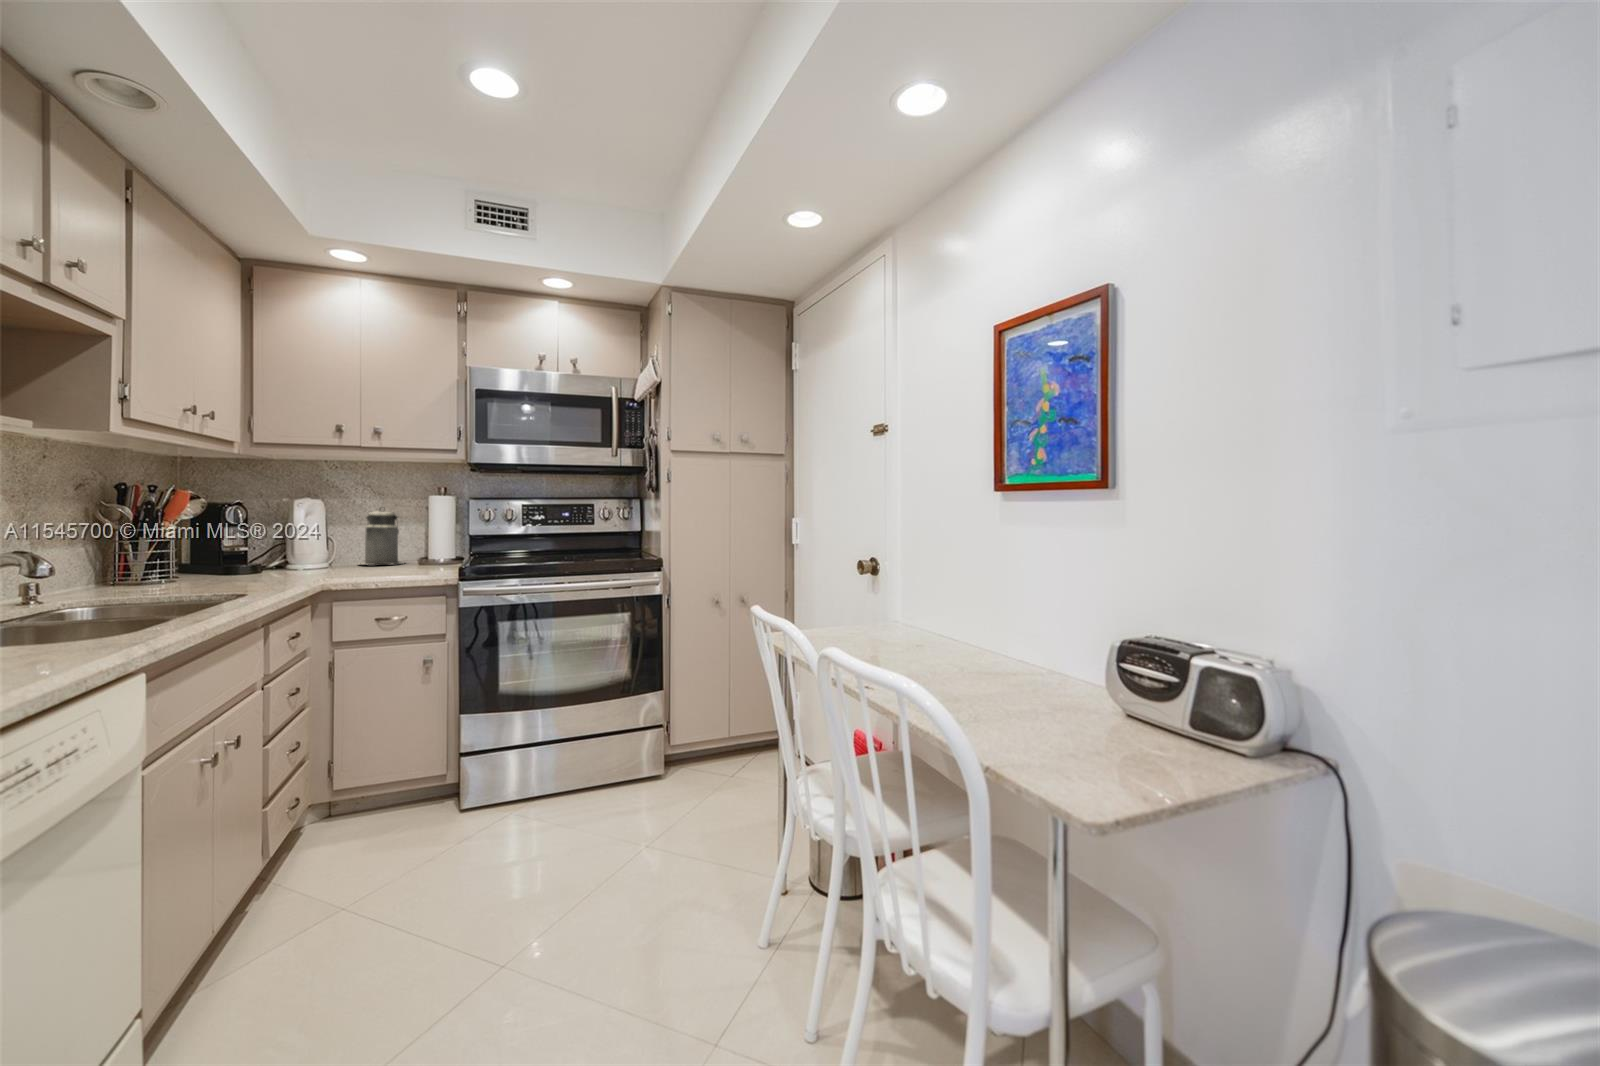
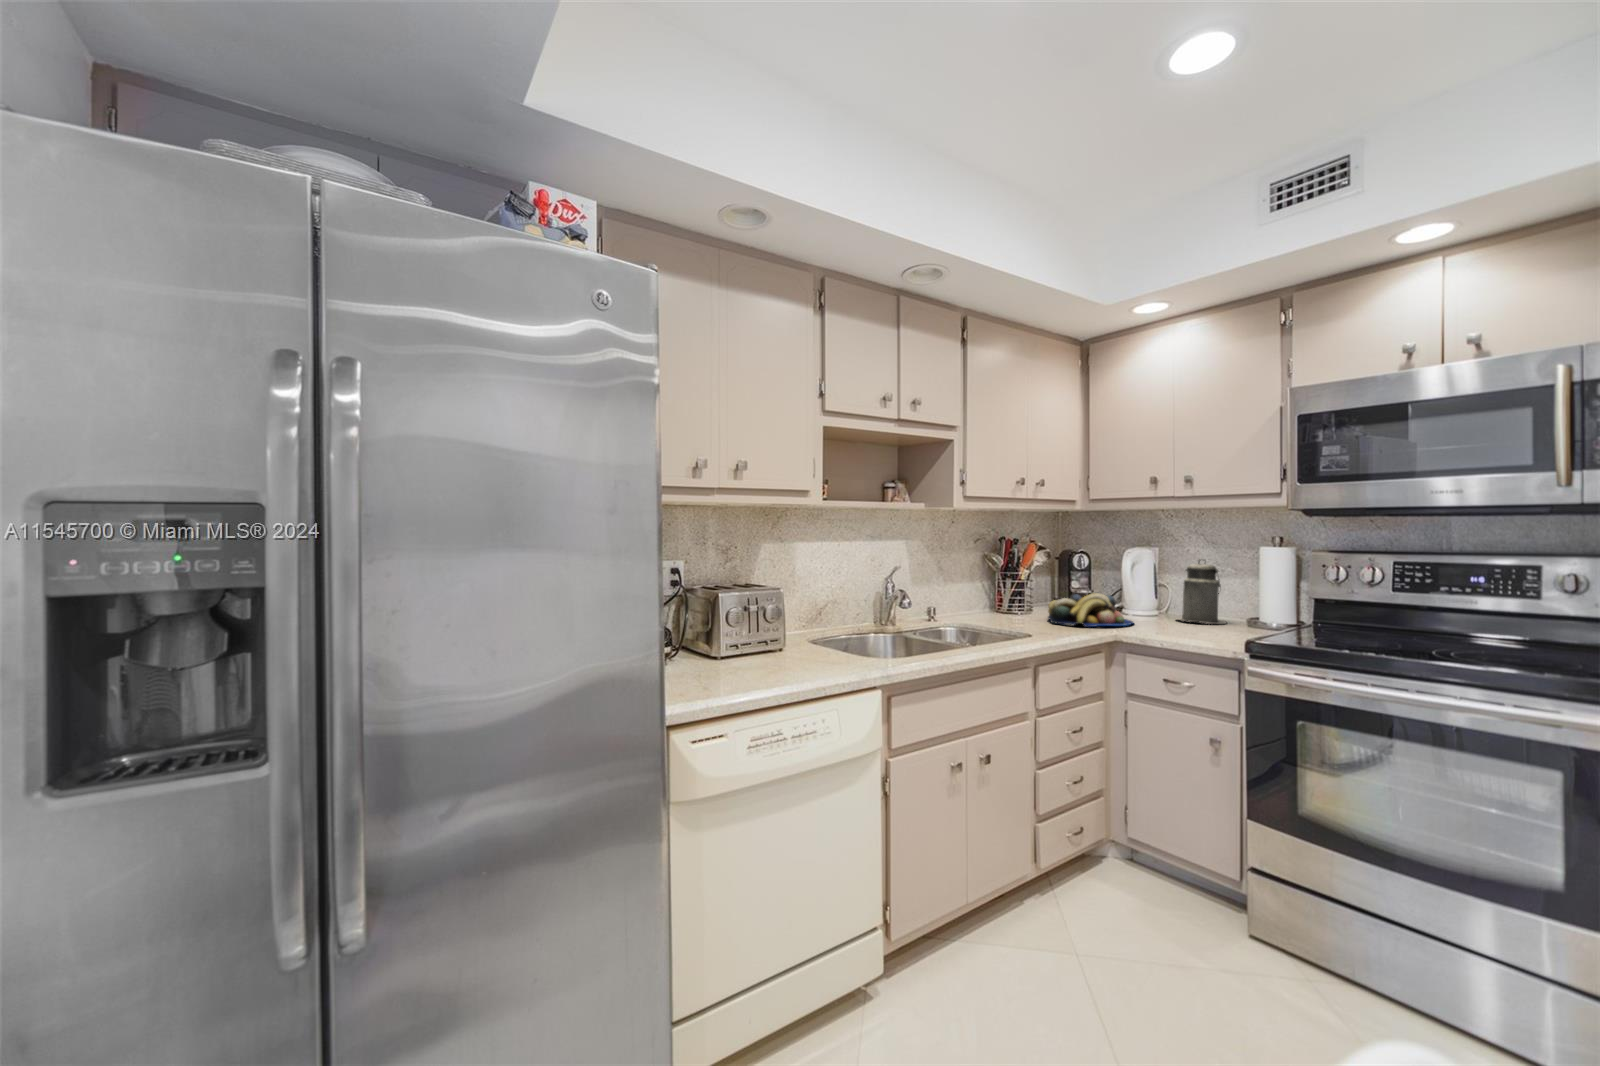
fruit bowl: none [215,545,329,582] -> present [1048,593,1133,627]

